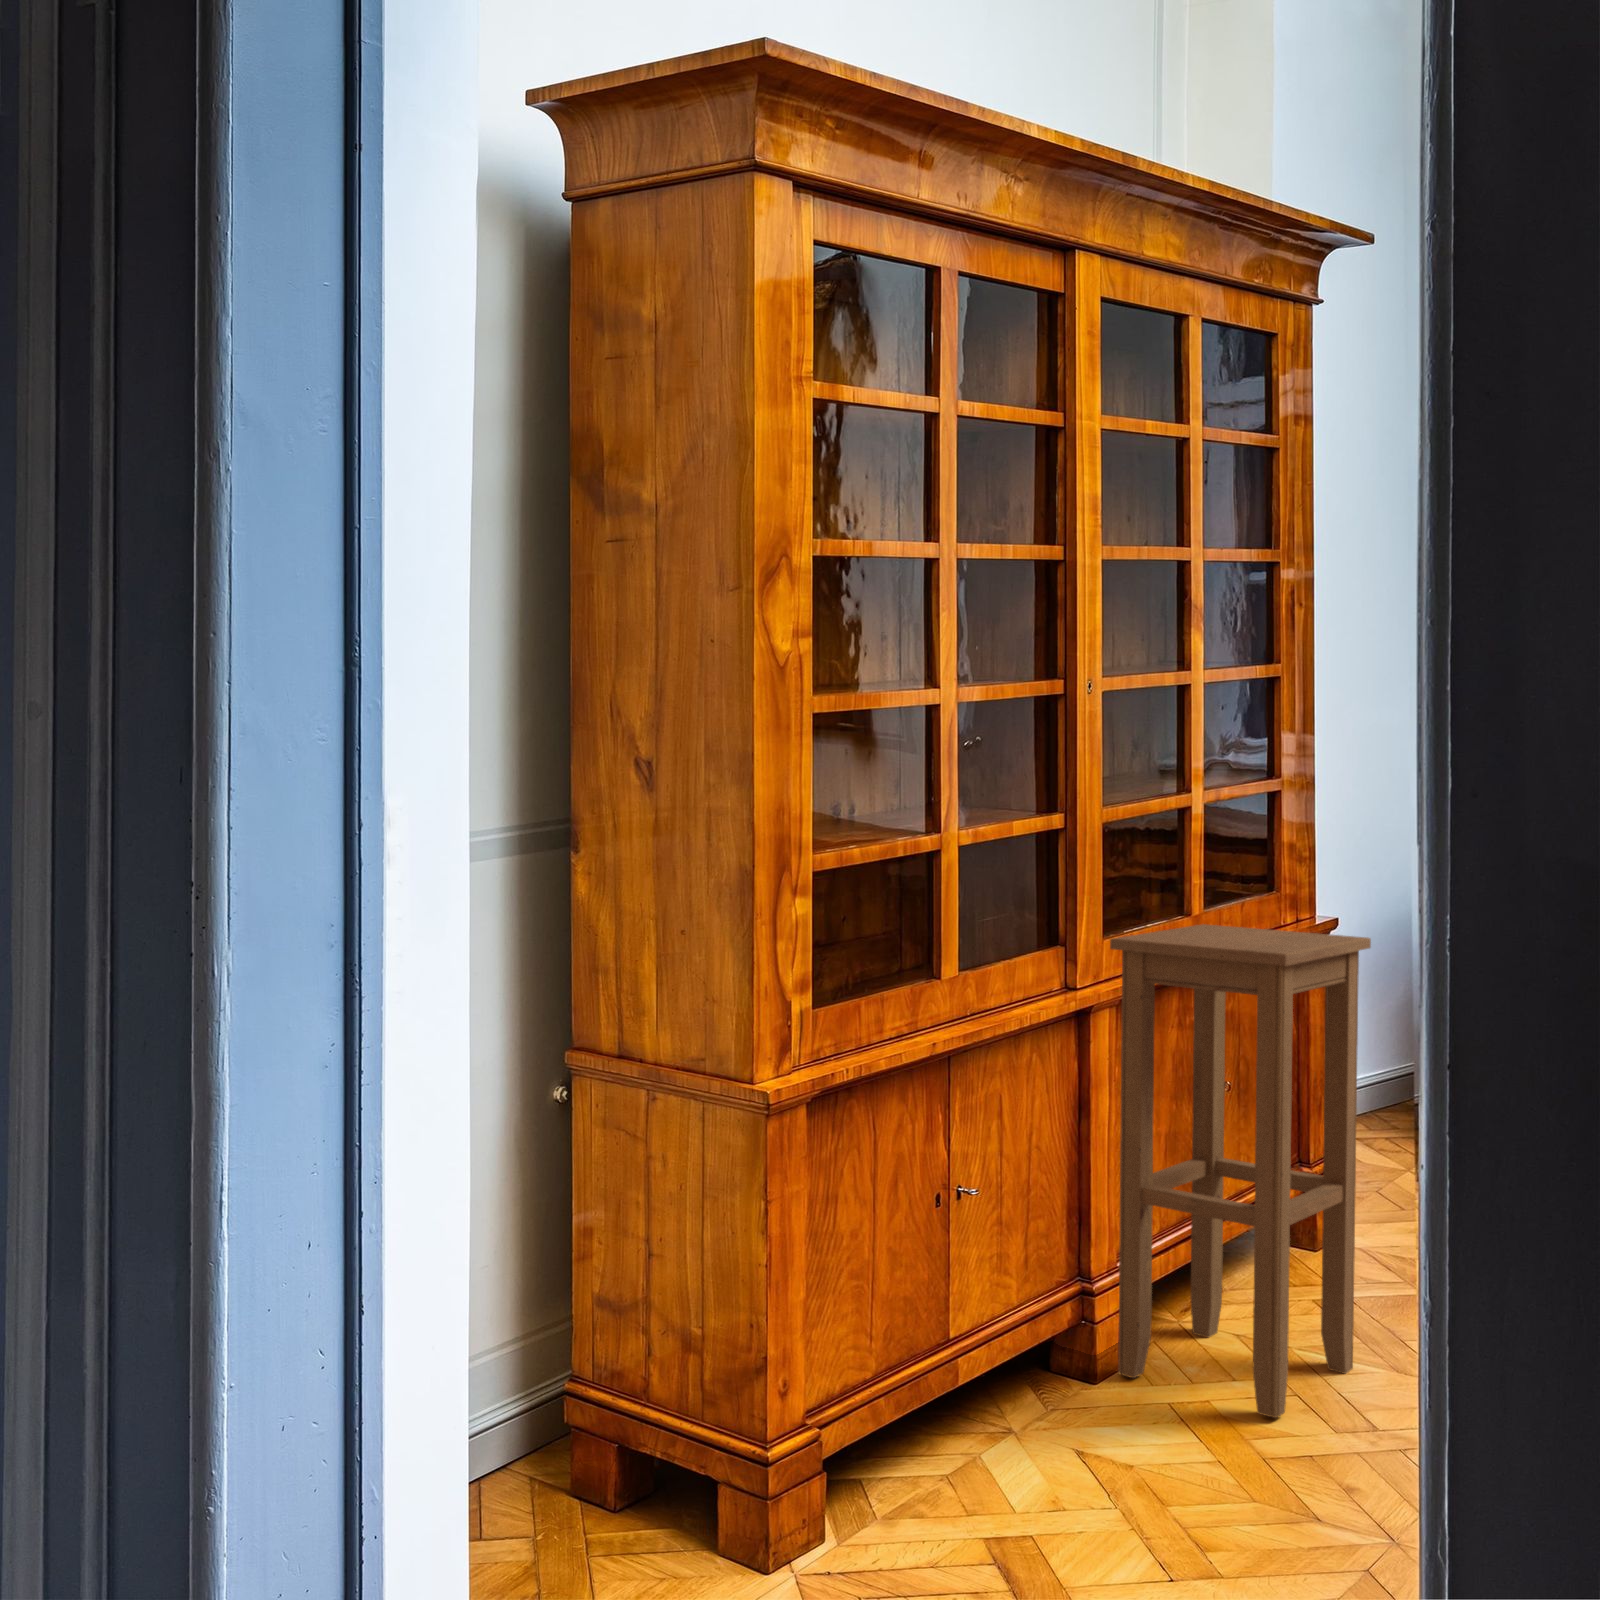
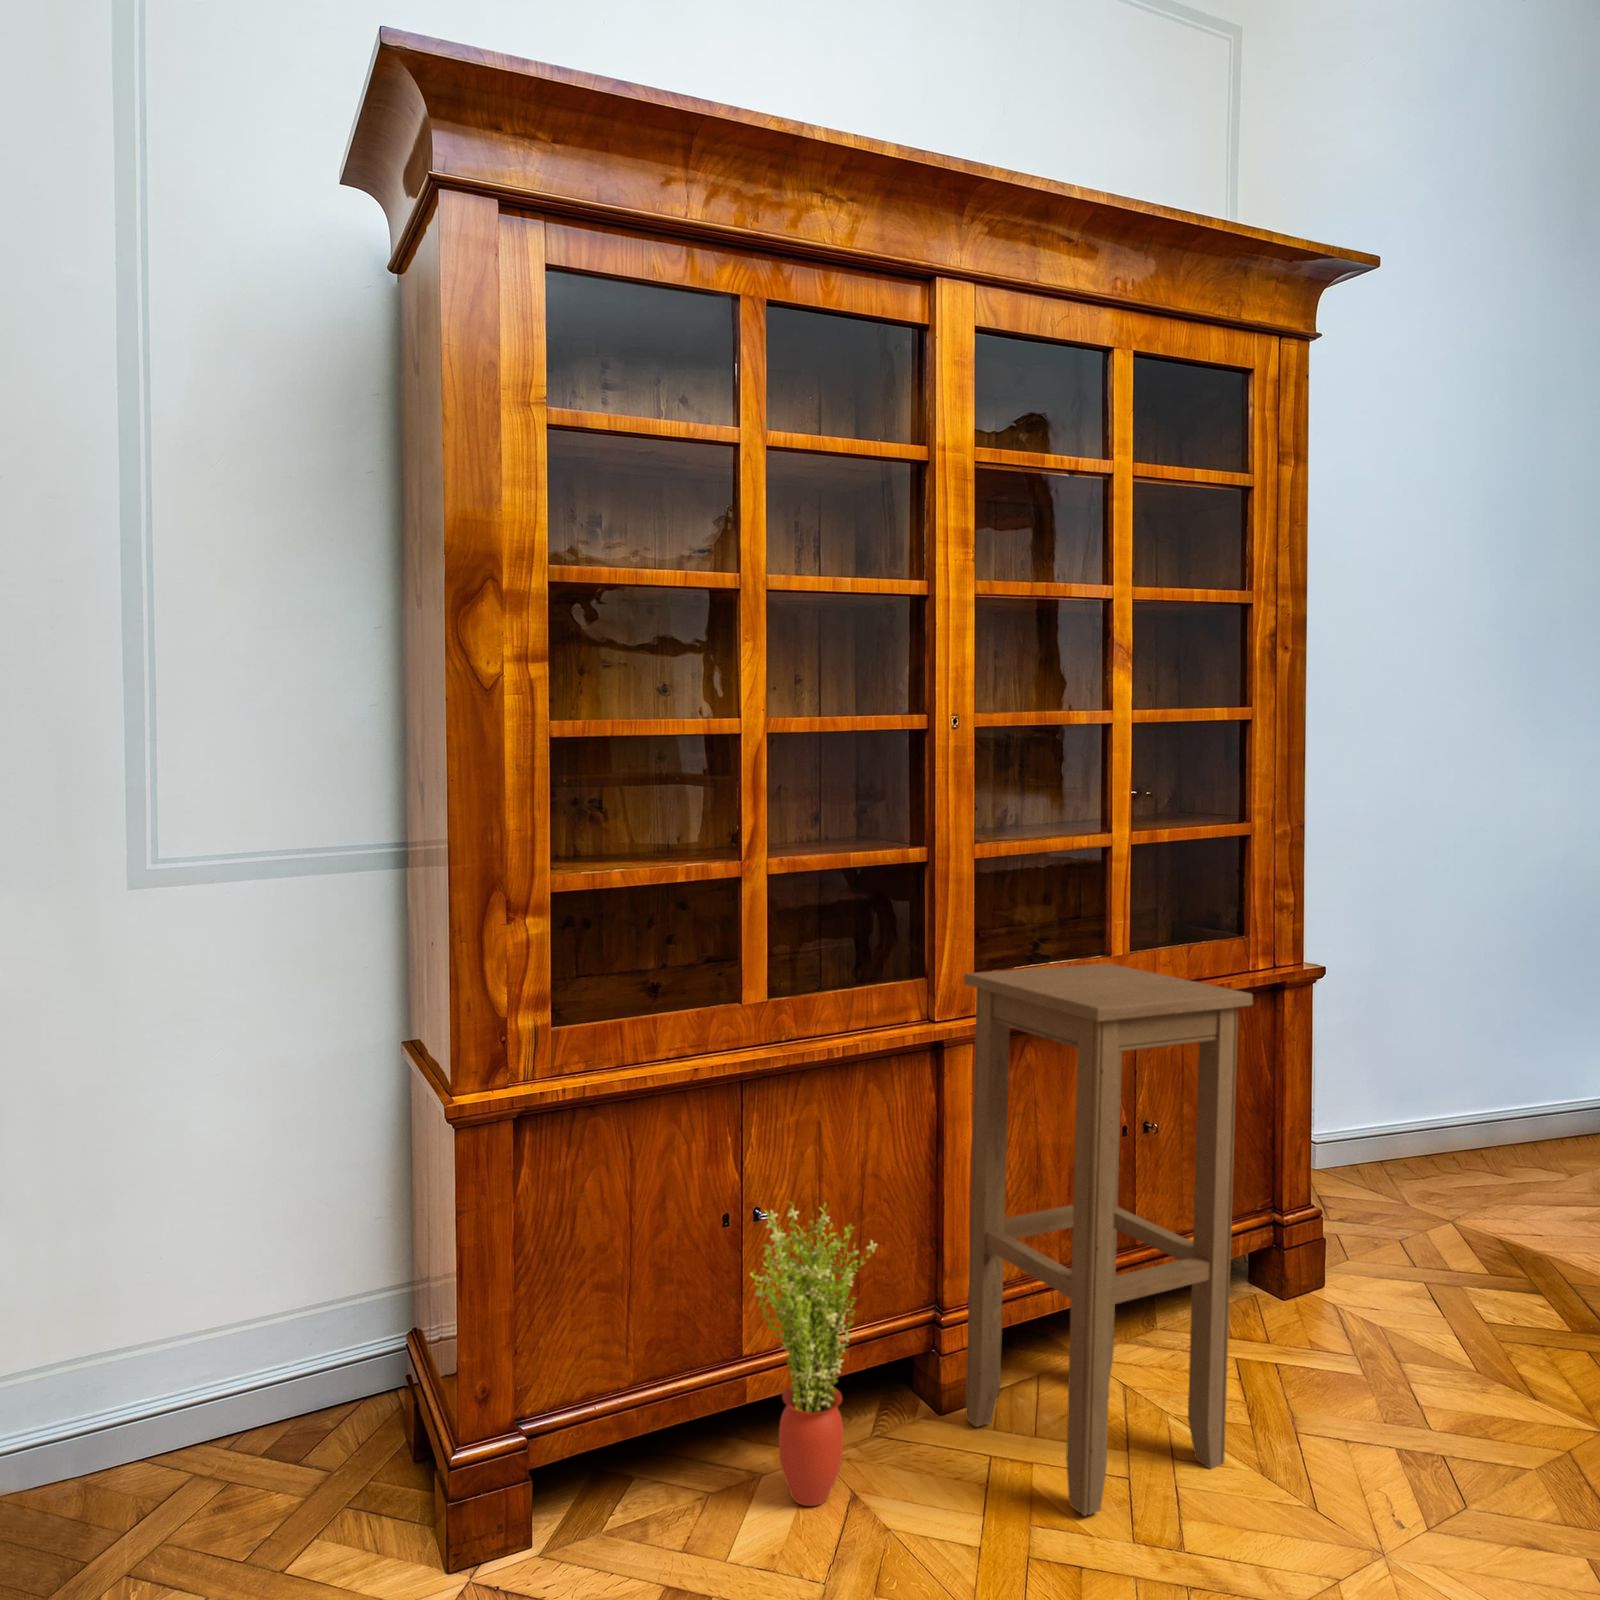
potted plant: none [990,1163,1093,1455] -> present [750,1201,877,1506]

